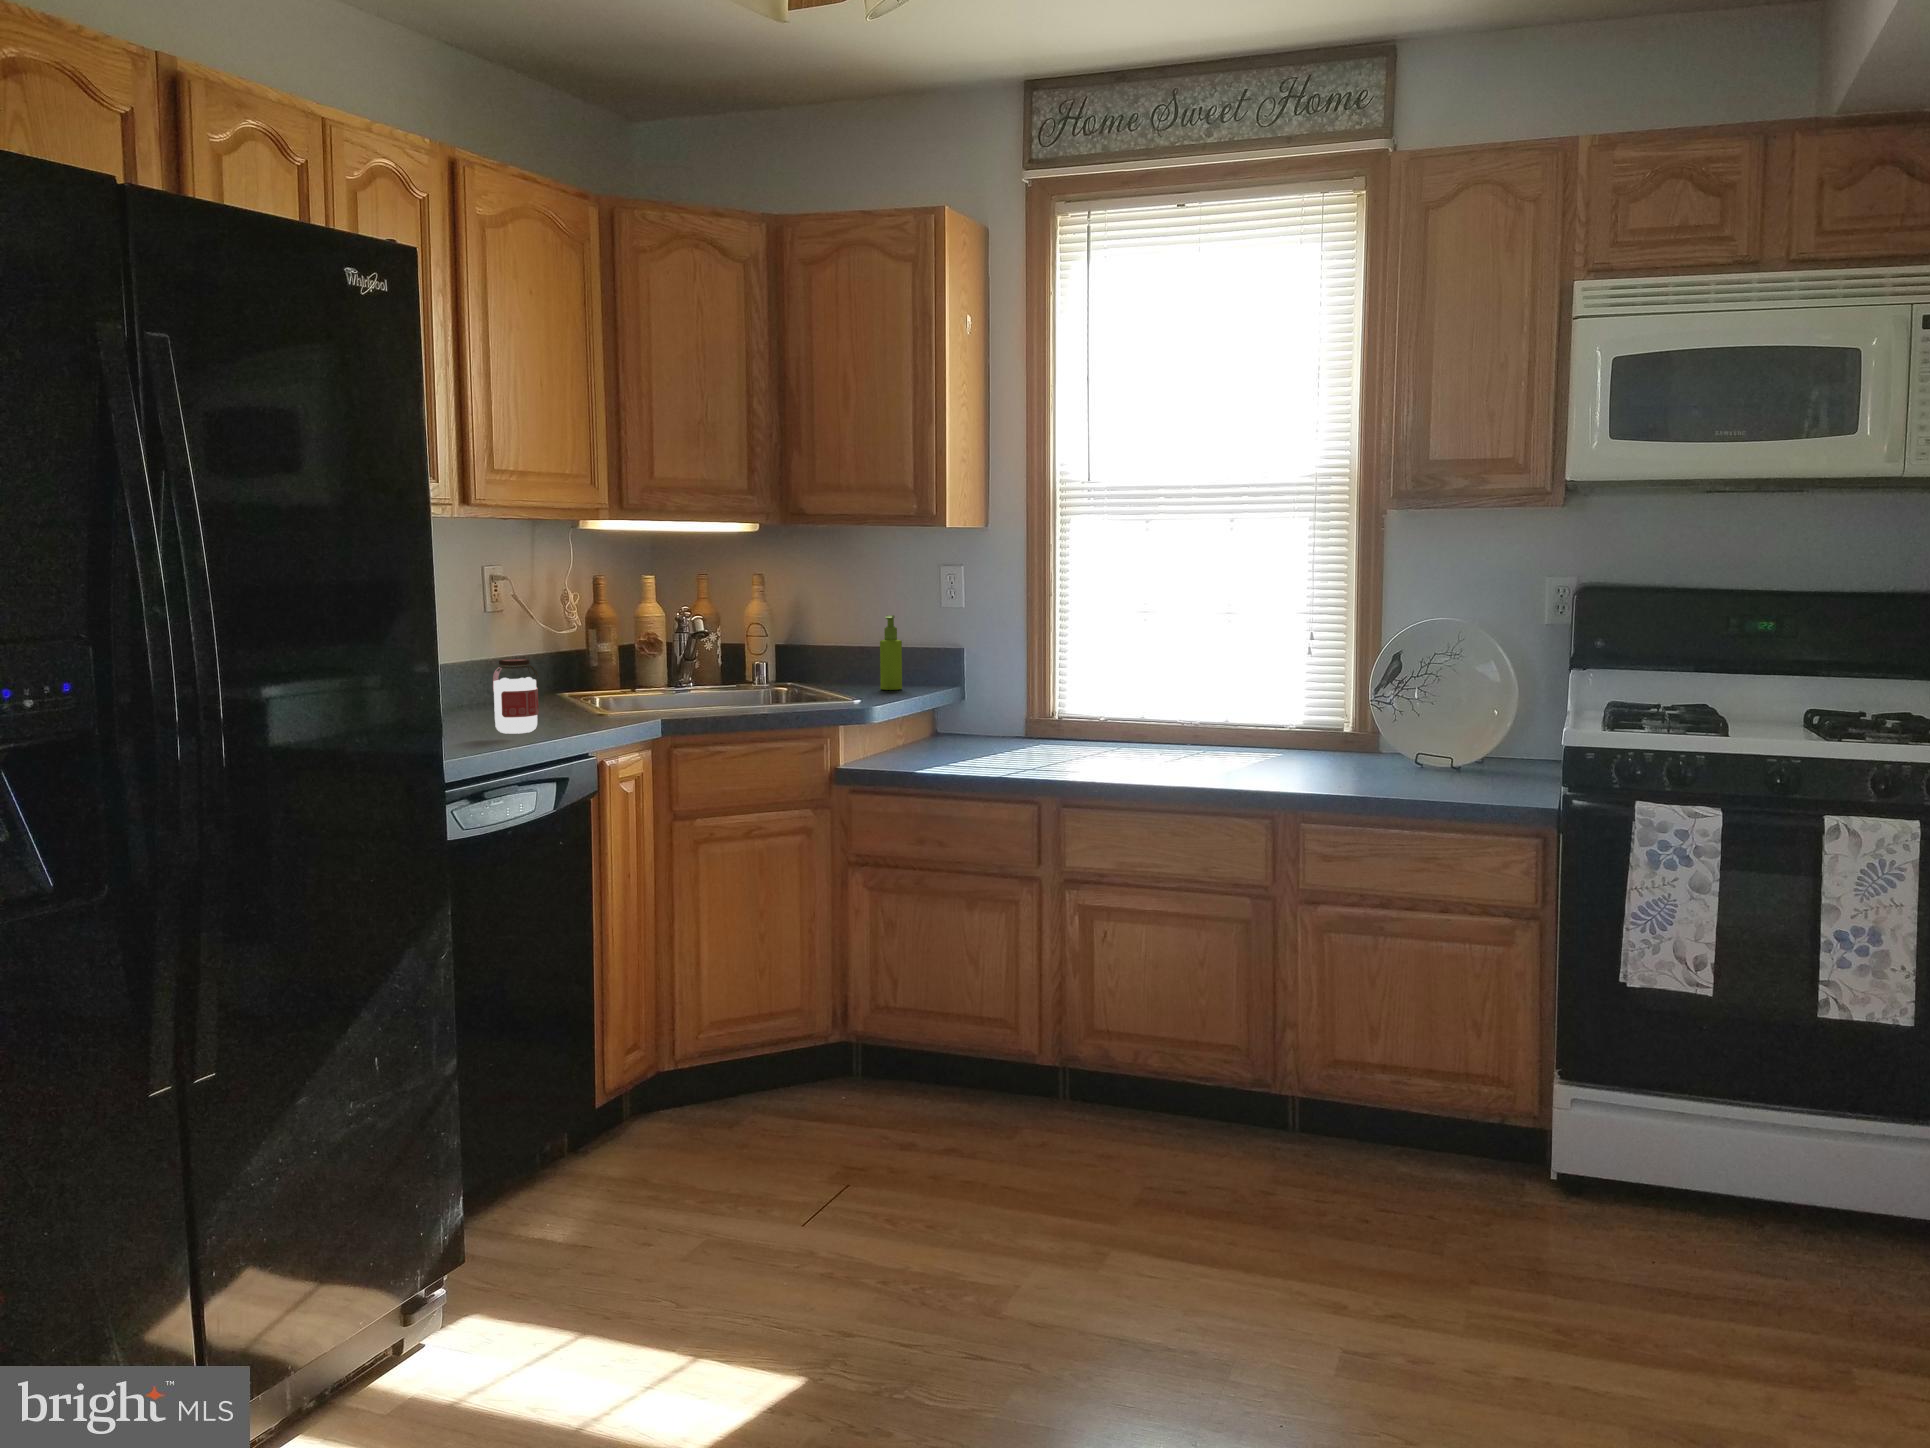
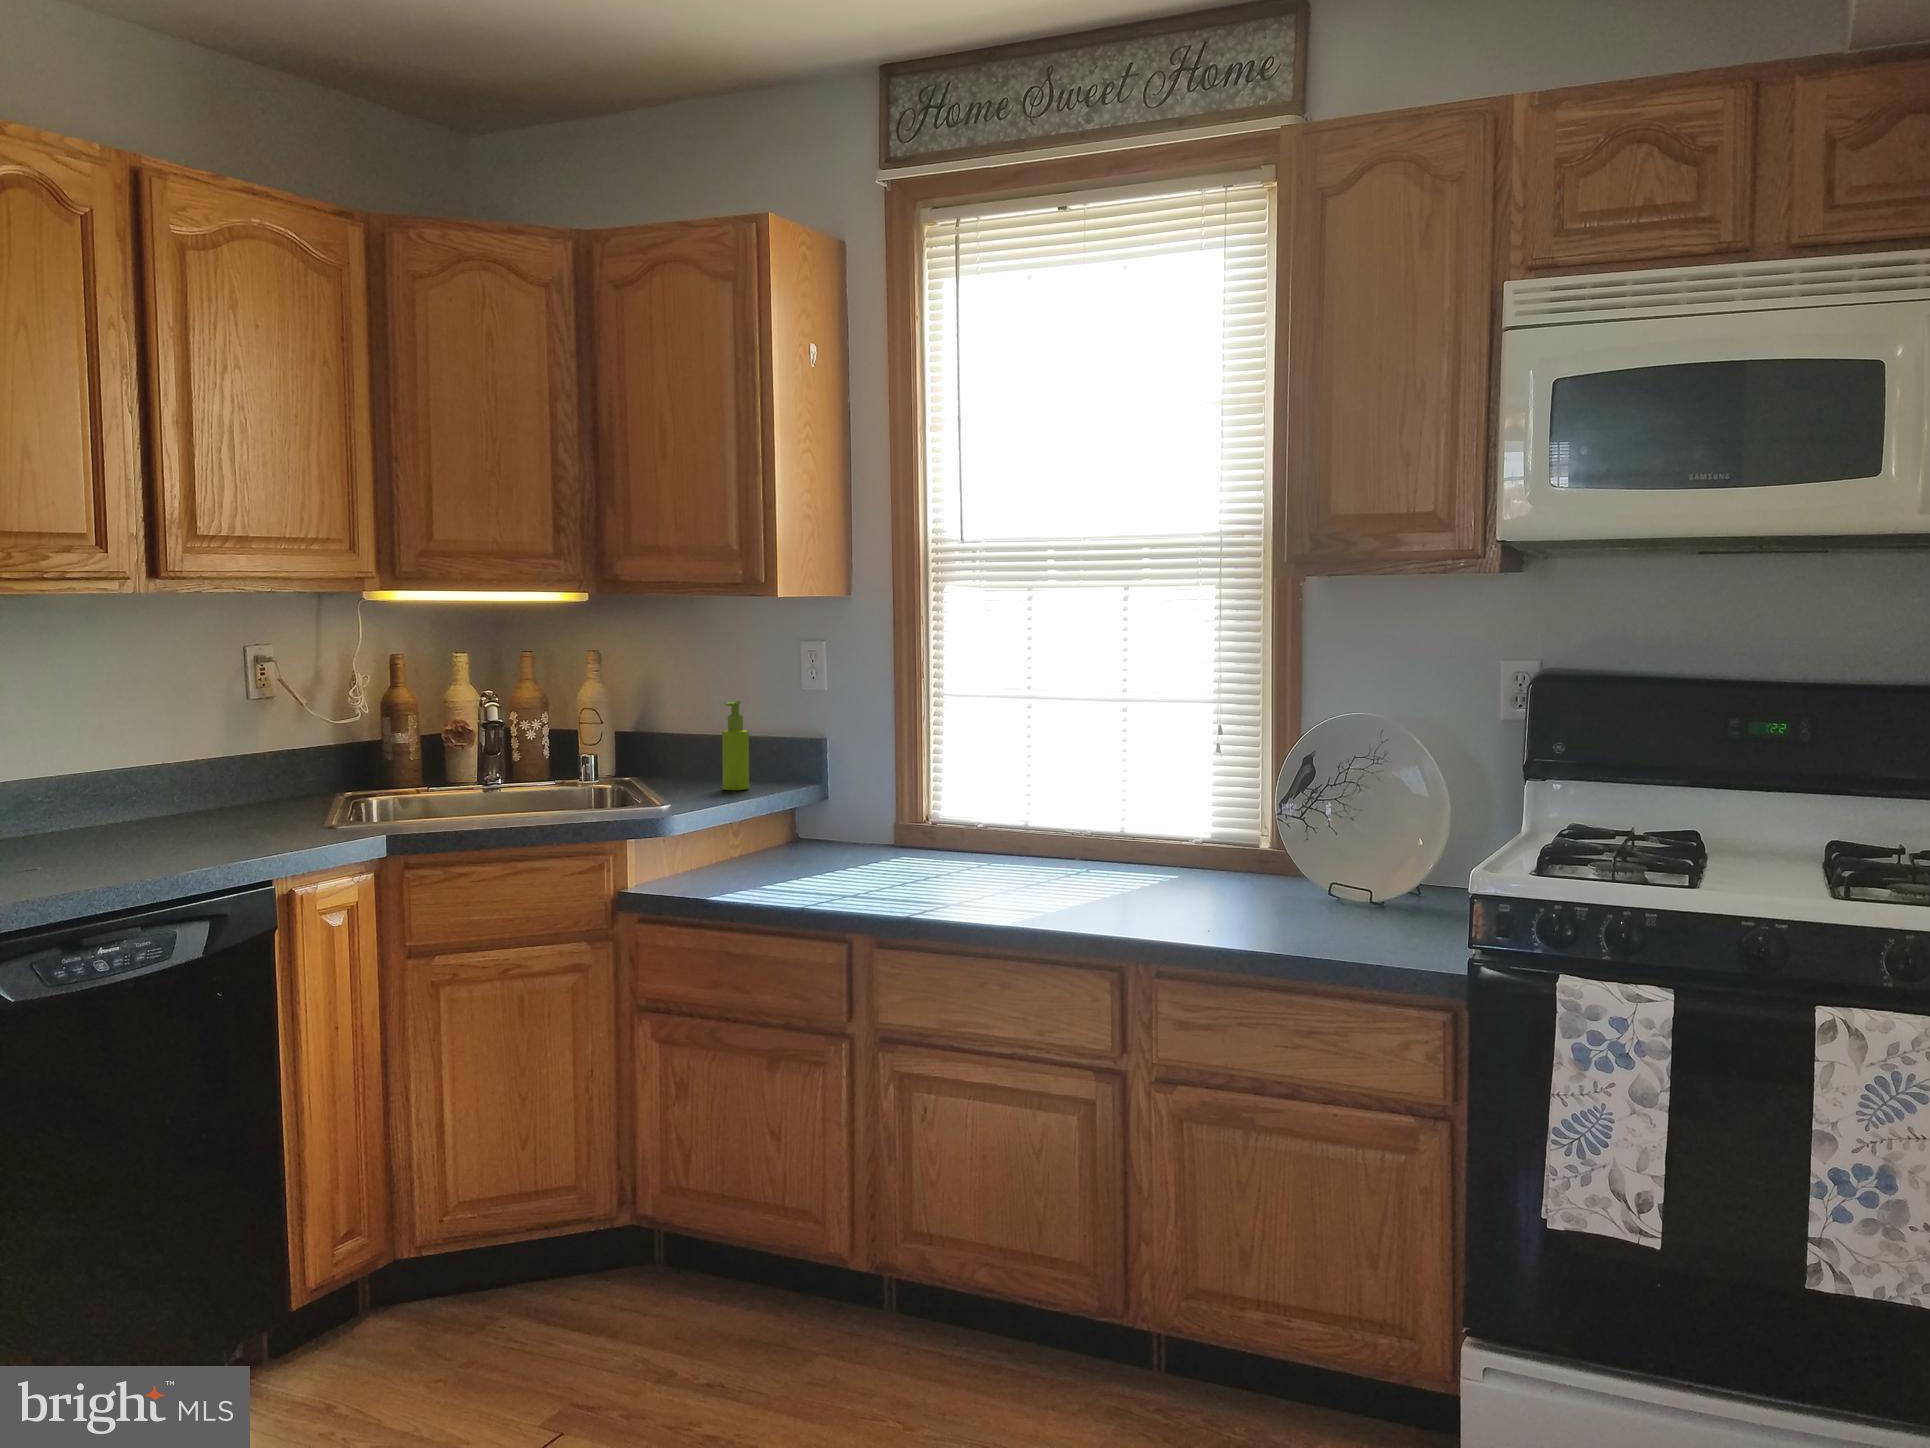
jar: present [493,659,539,734] -> none [147,759,208,852]

